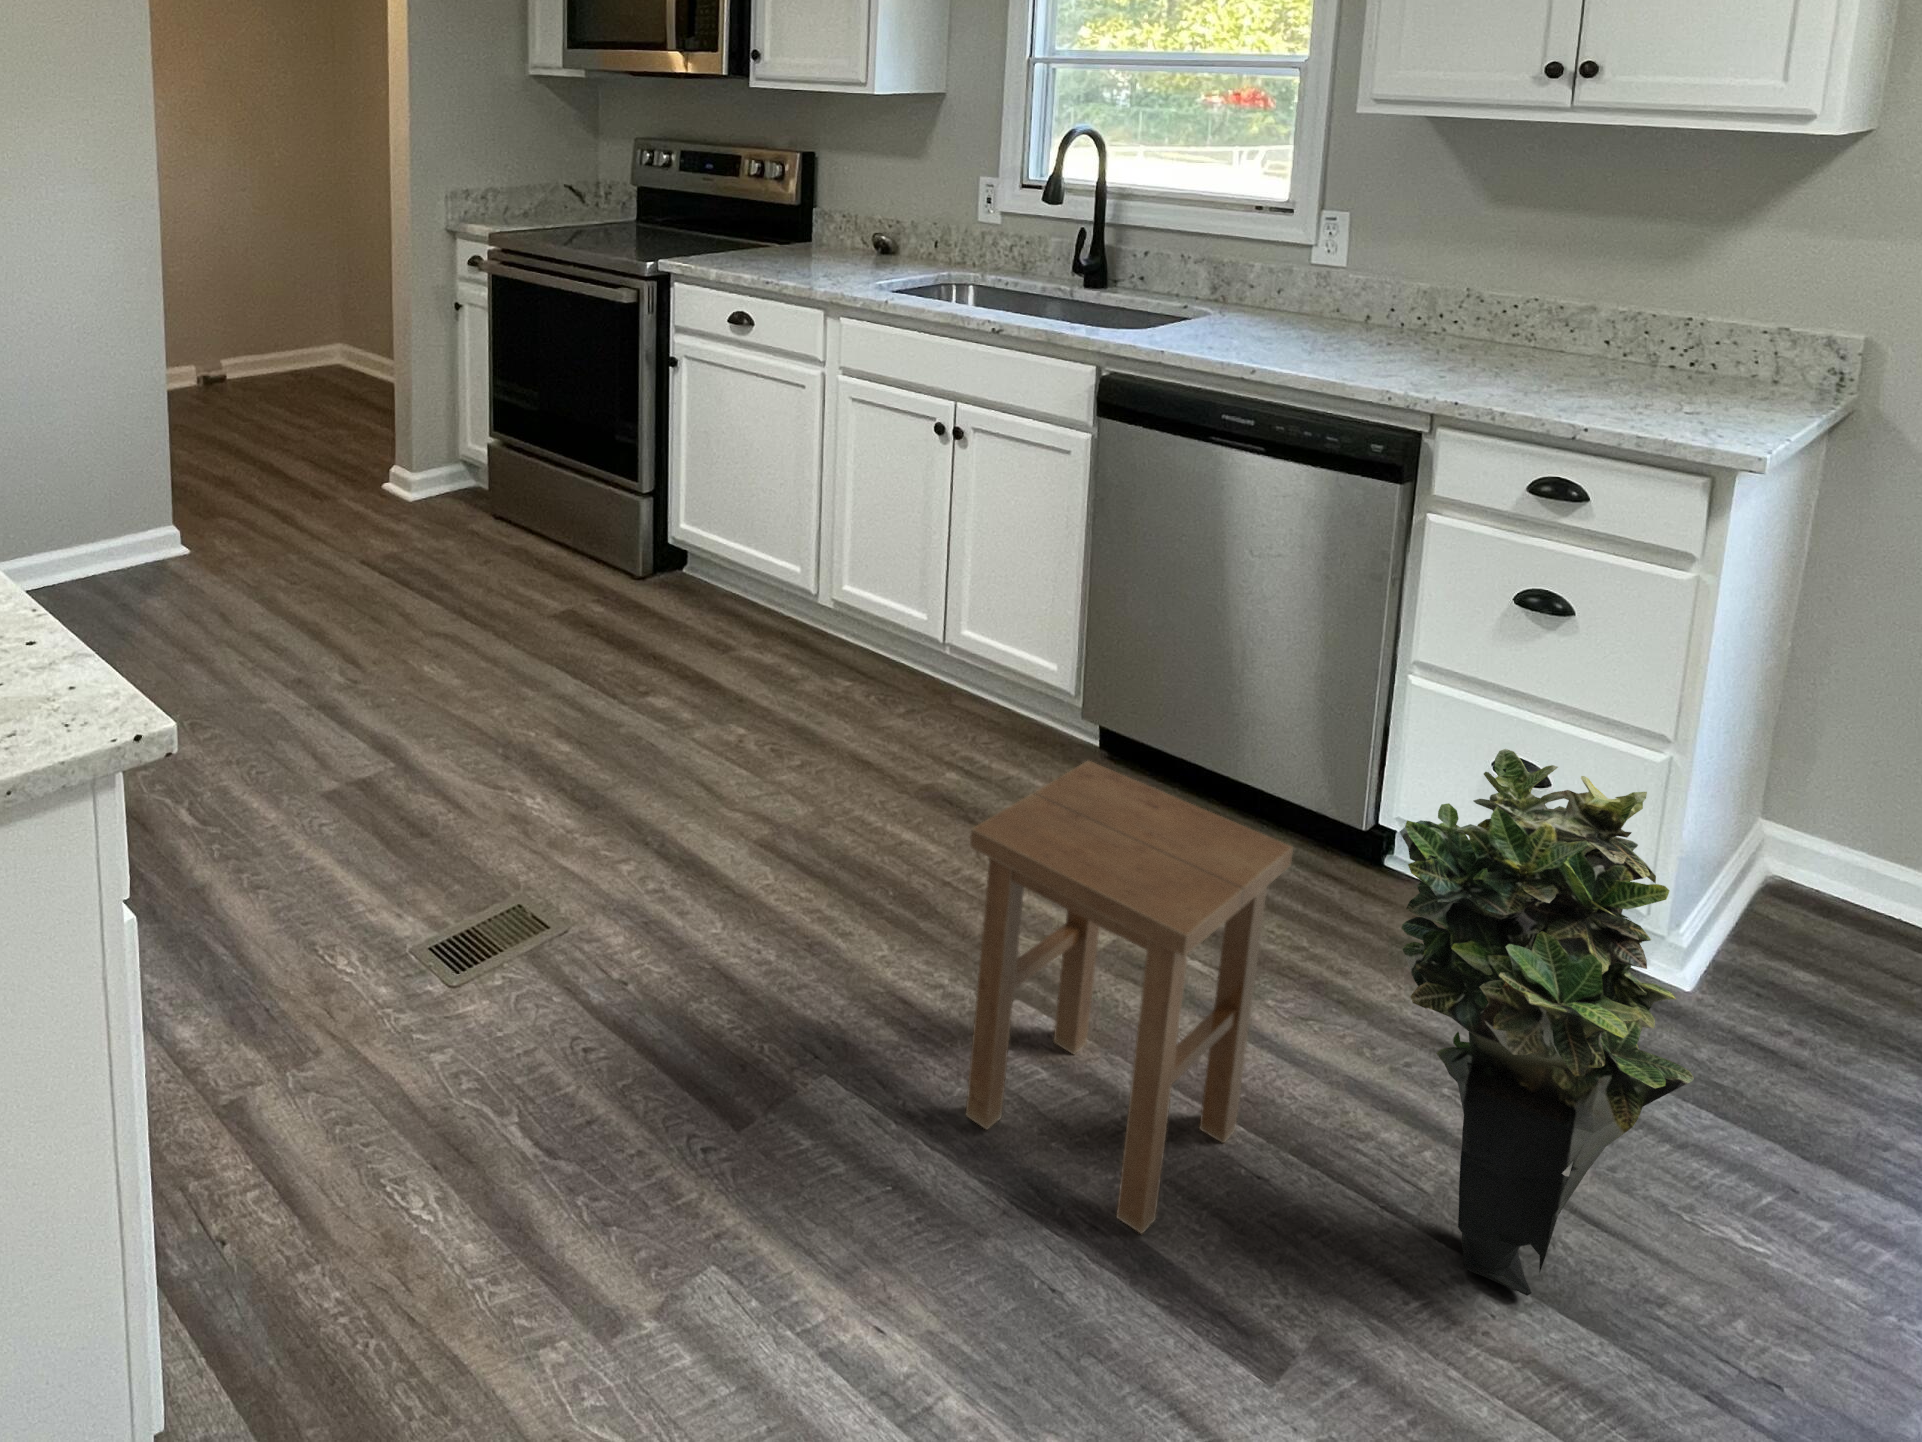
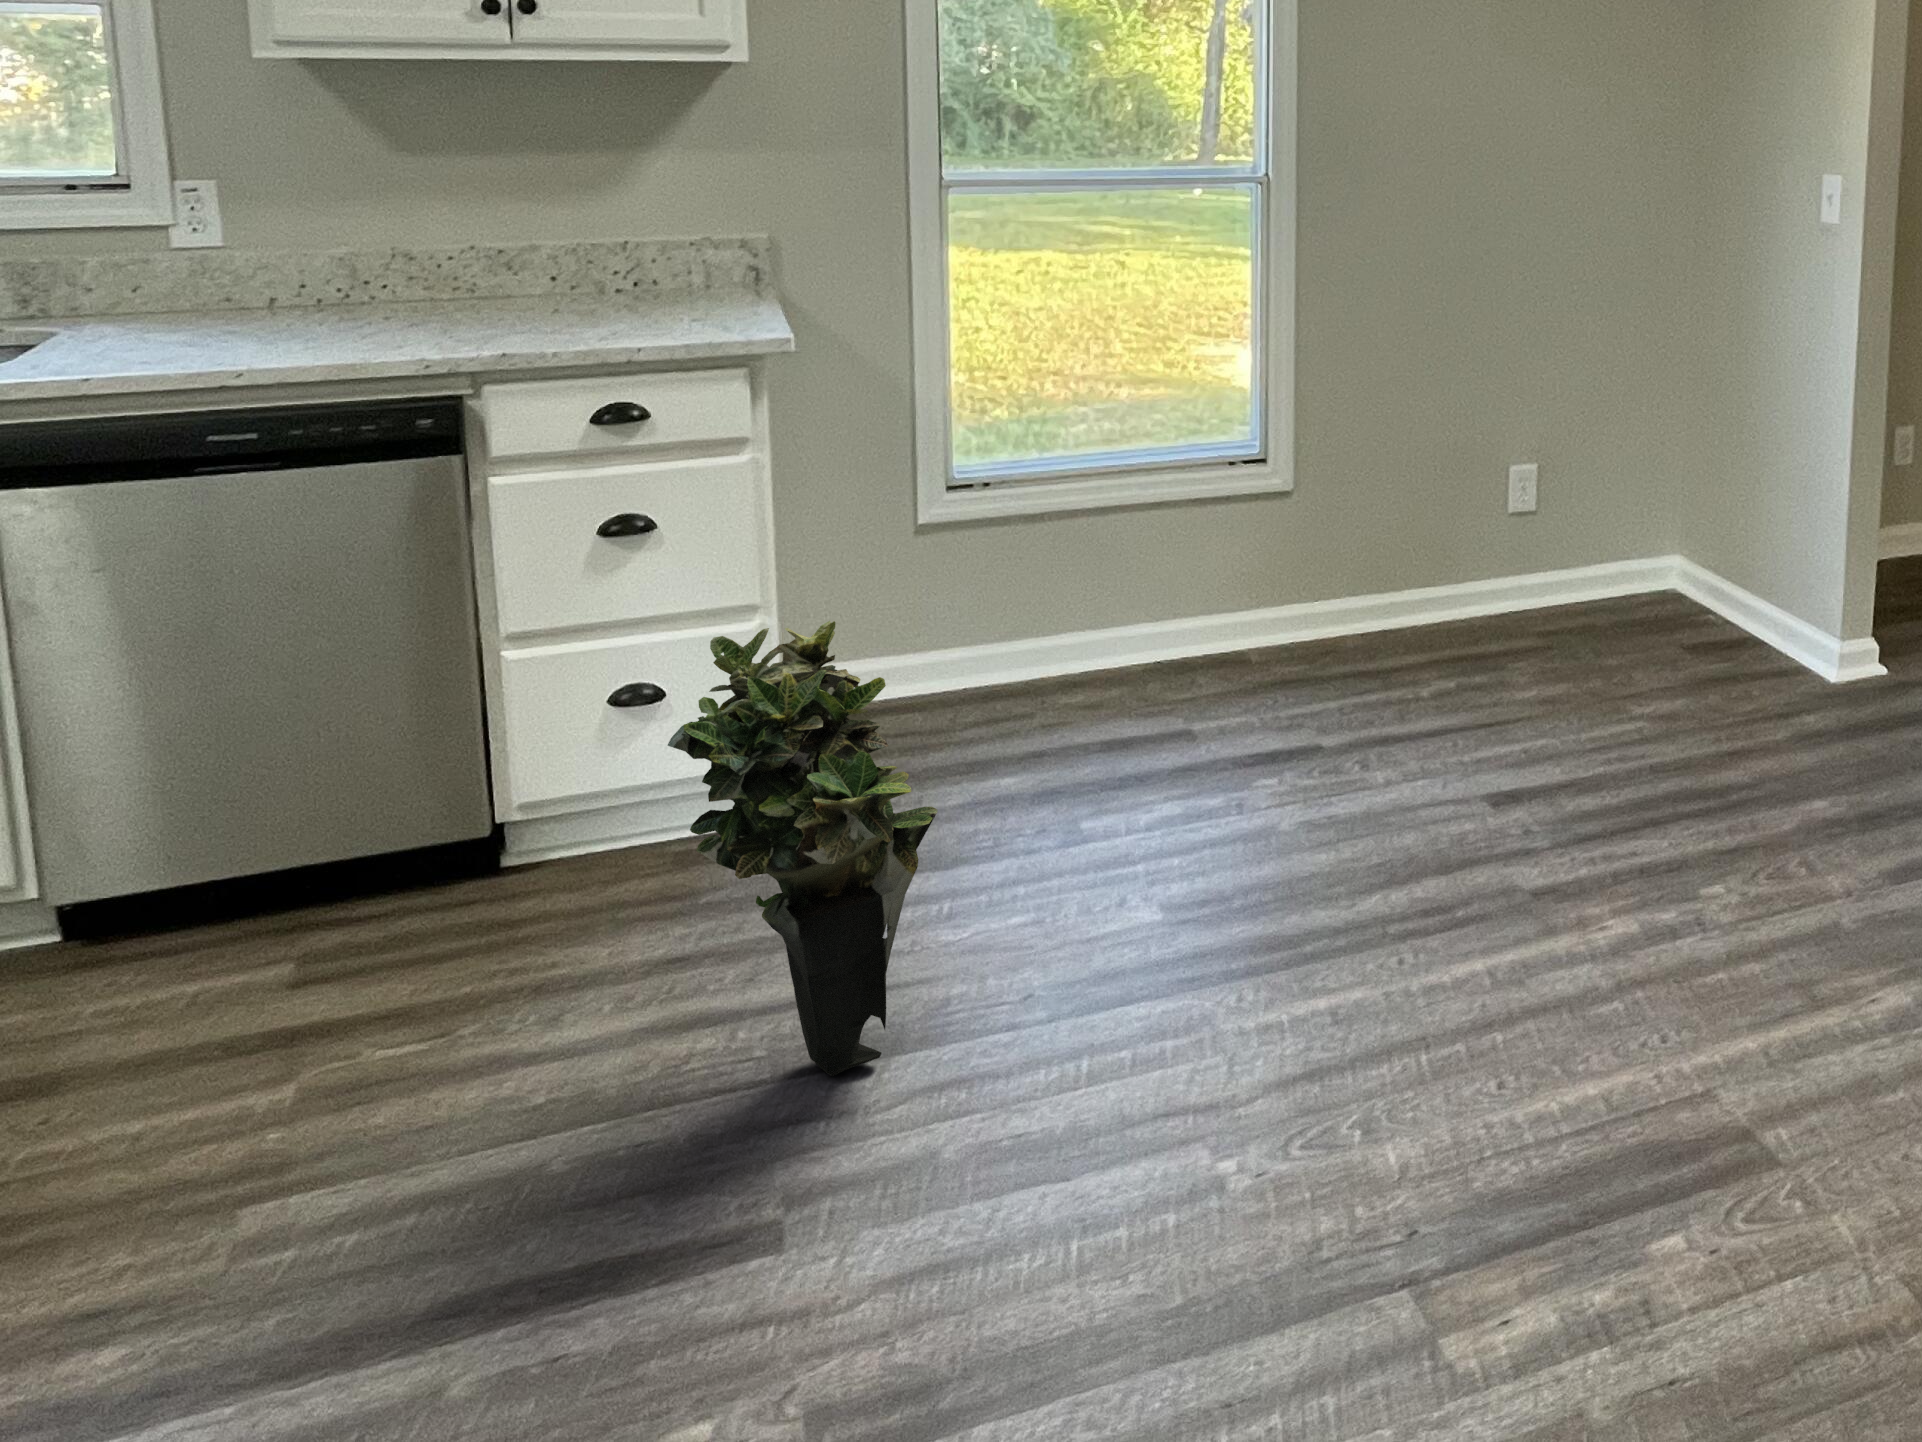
stool: present [965,761,1293,1234] -> none [253,807,589,1335]

